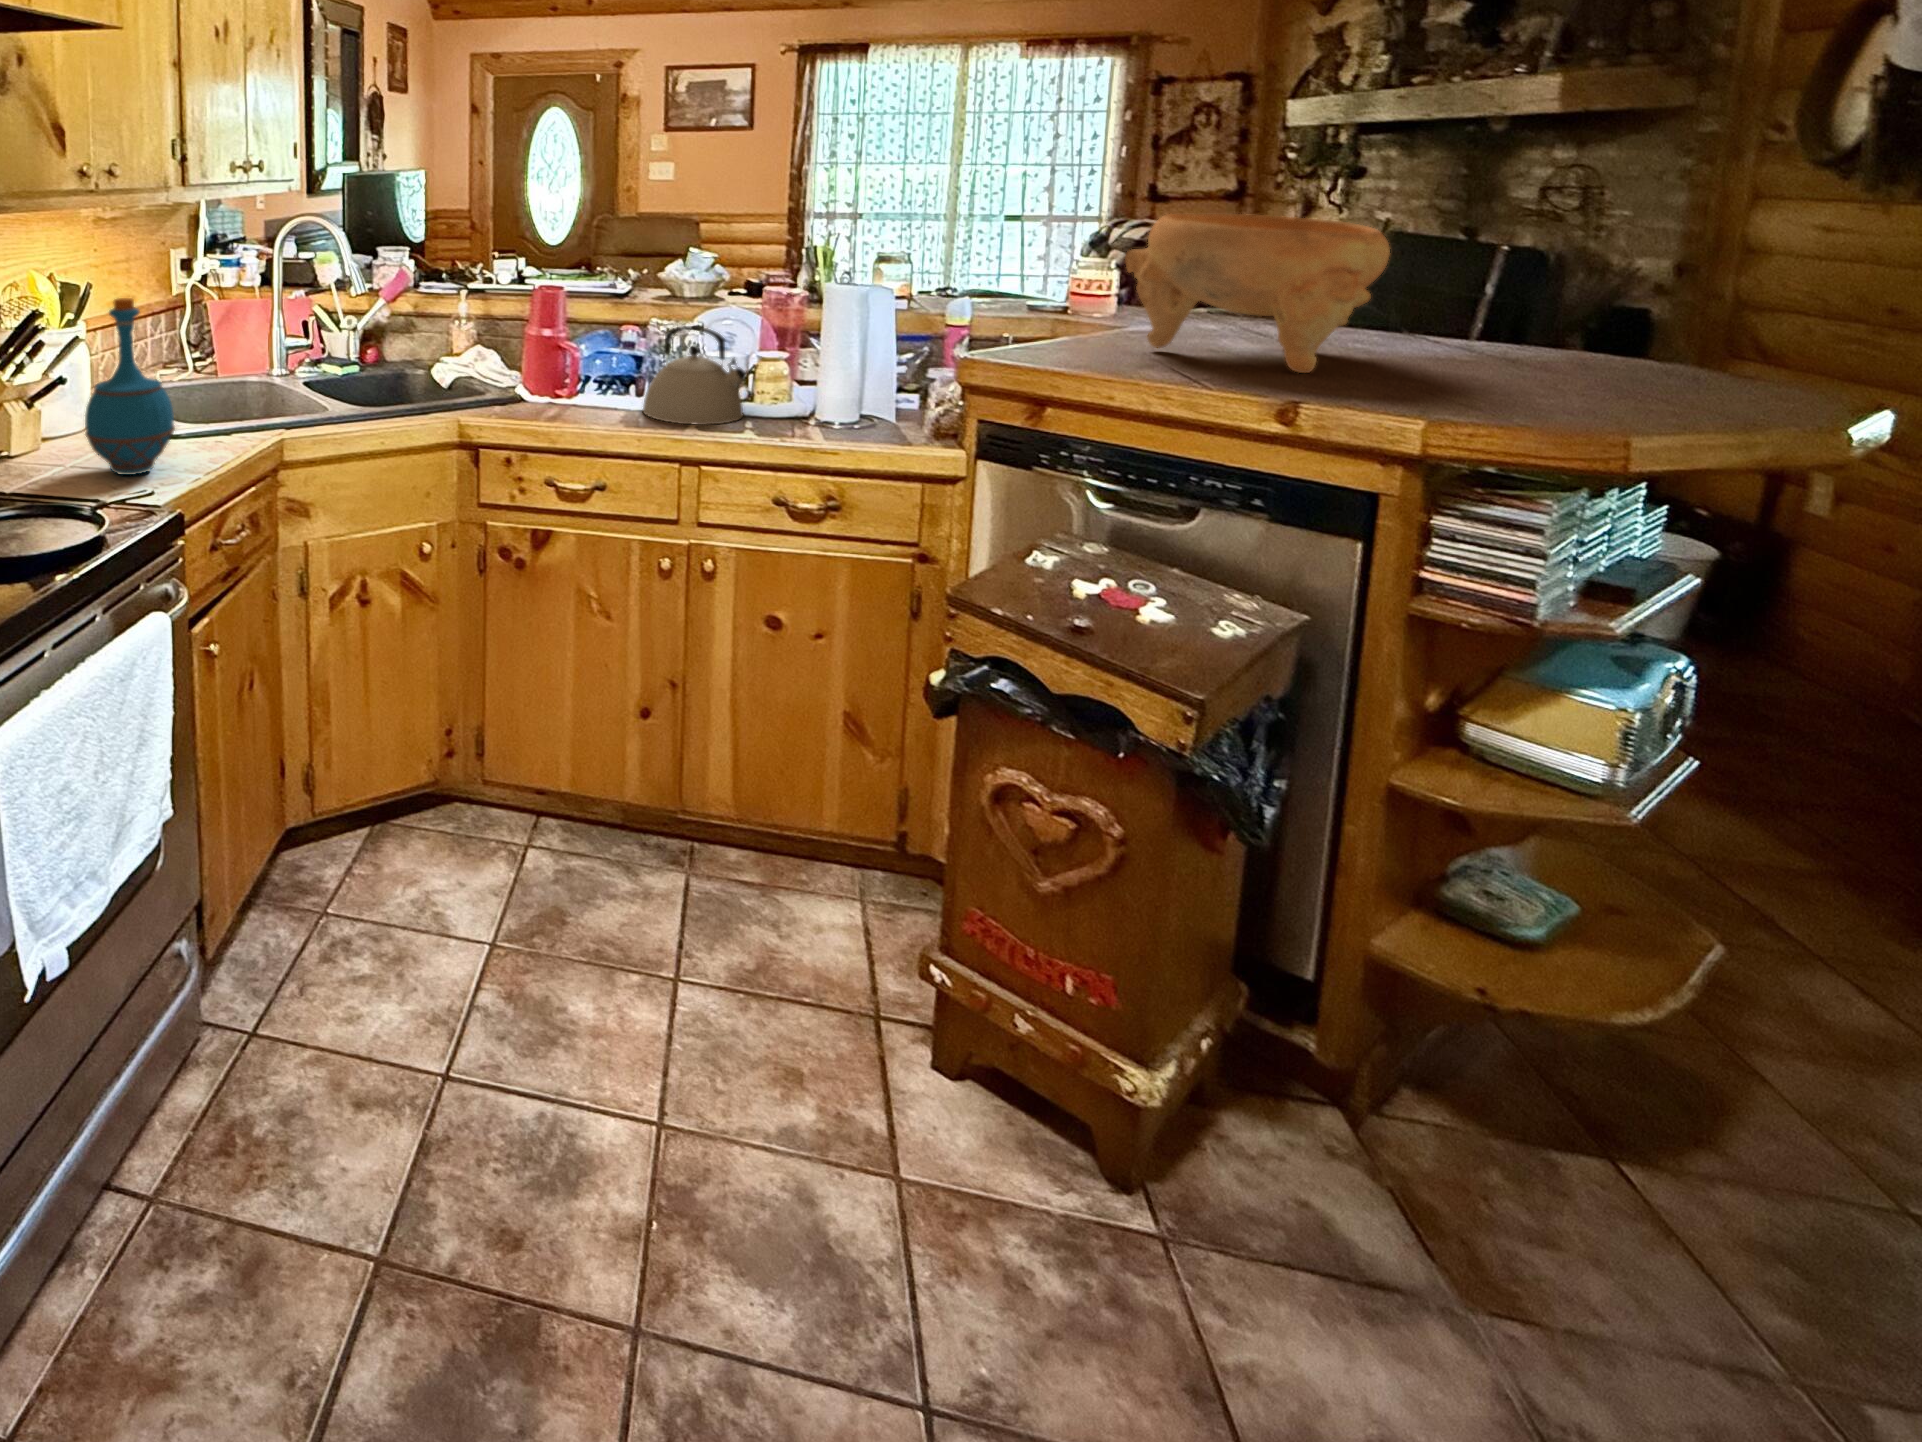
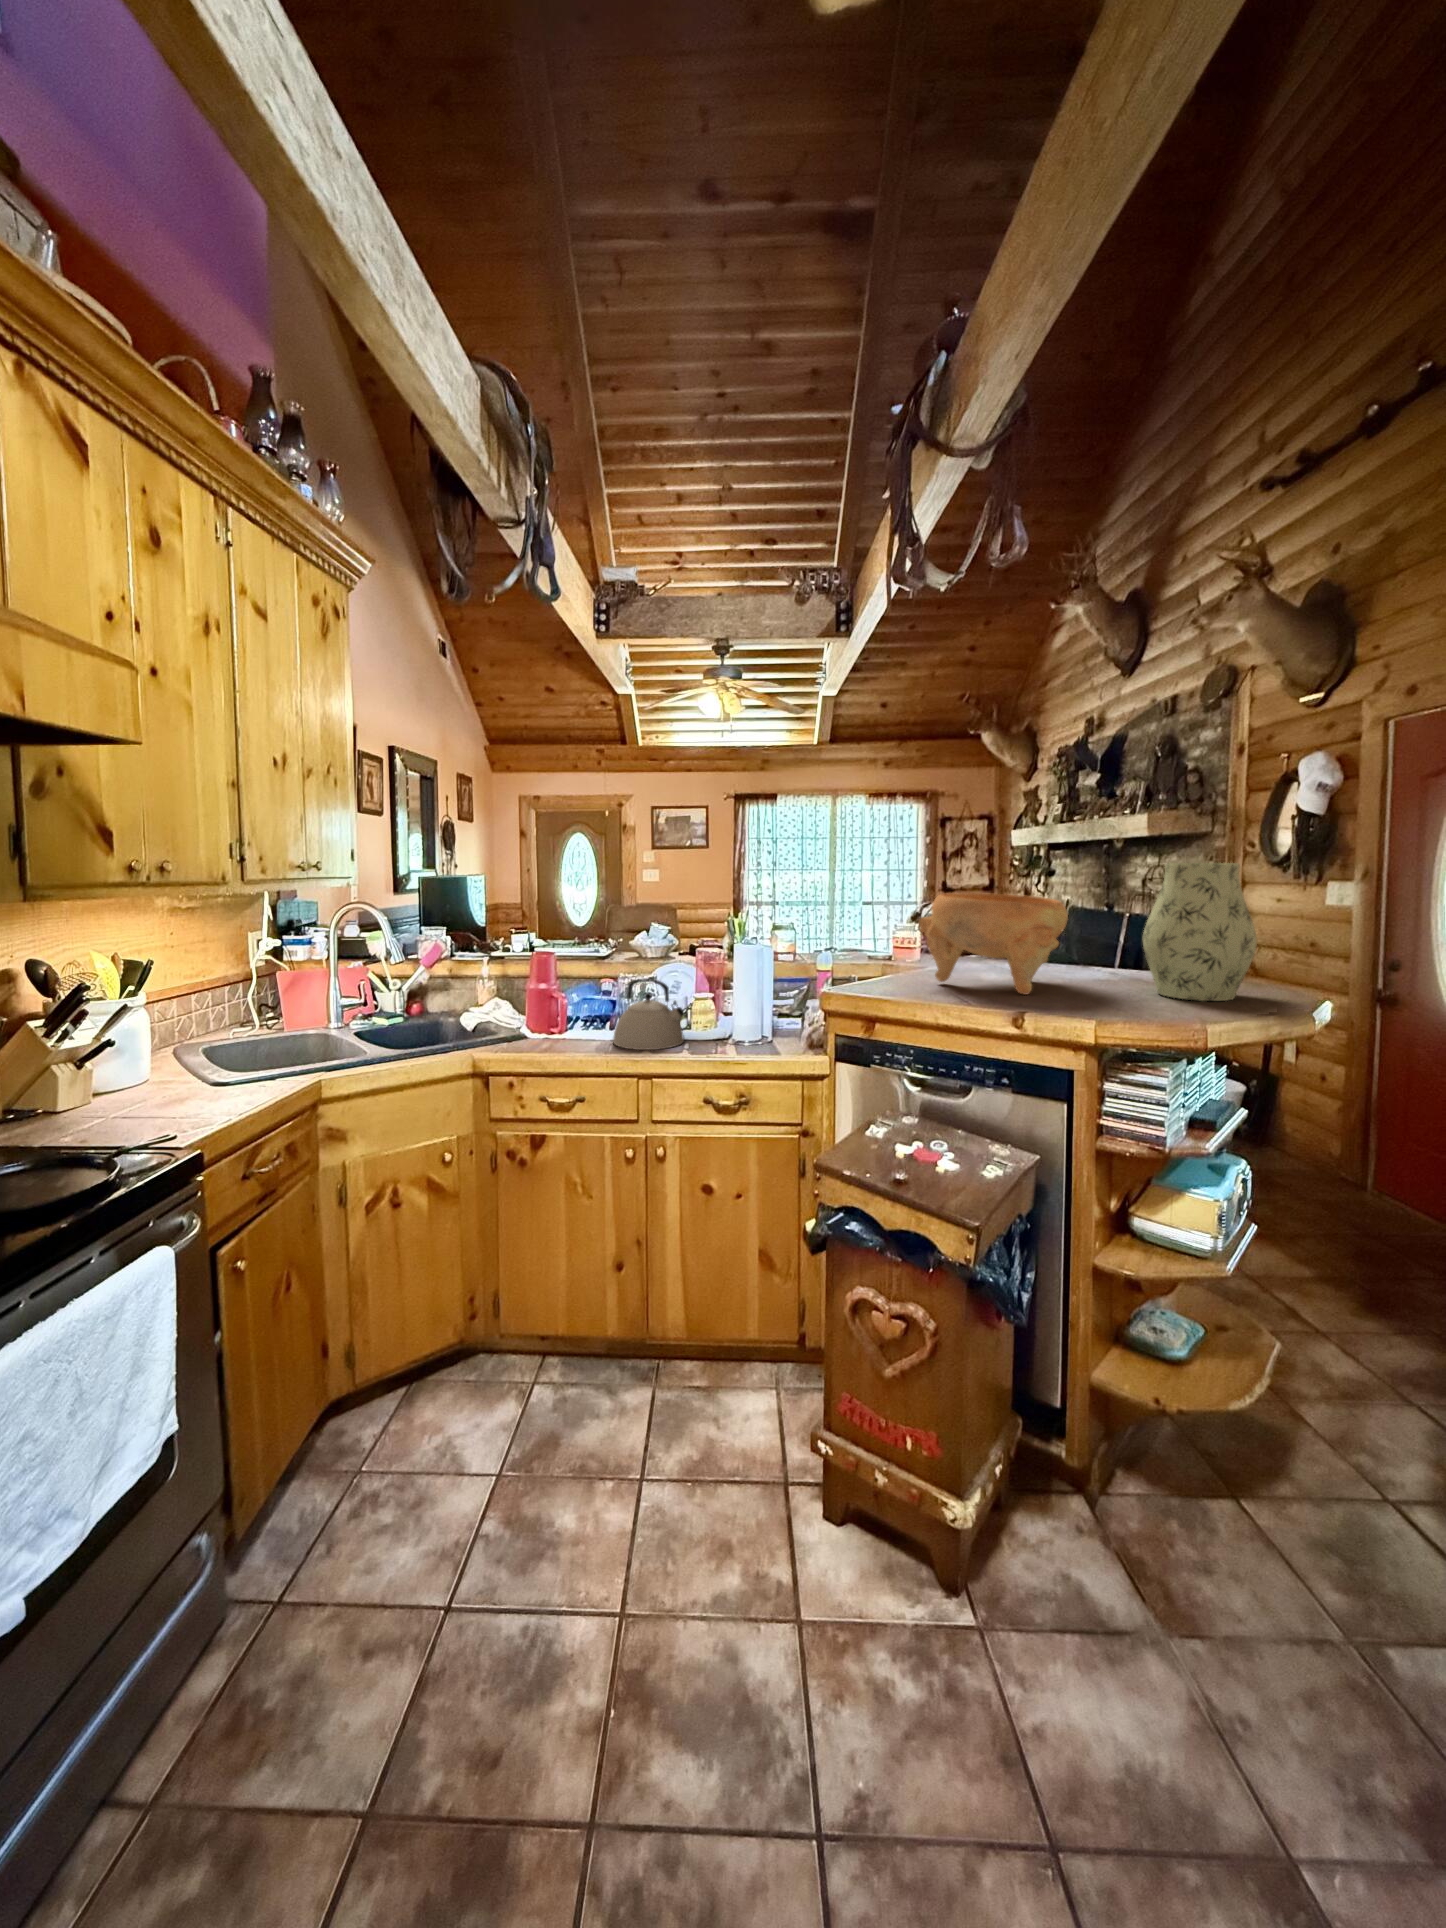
vase: none [1528,171,1754,398] -> present [1143,863,1257,1001]
bottle: present [85,298,175,475] -> none [123,970,213,1121]

